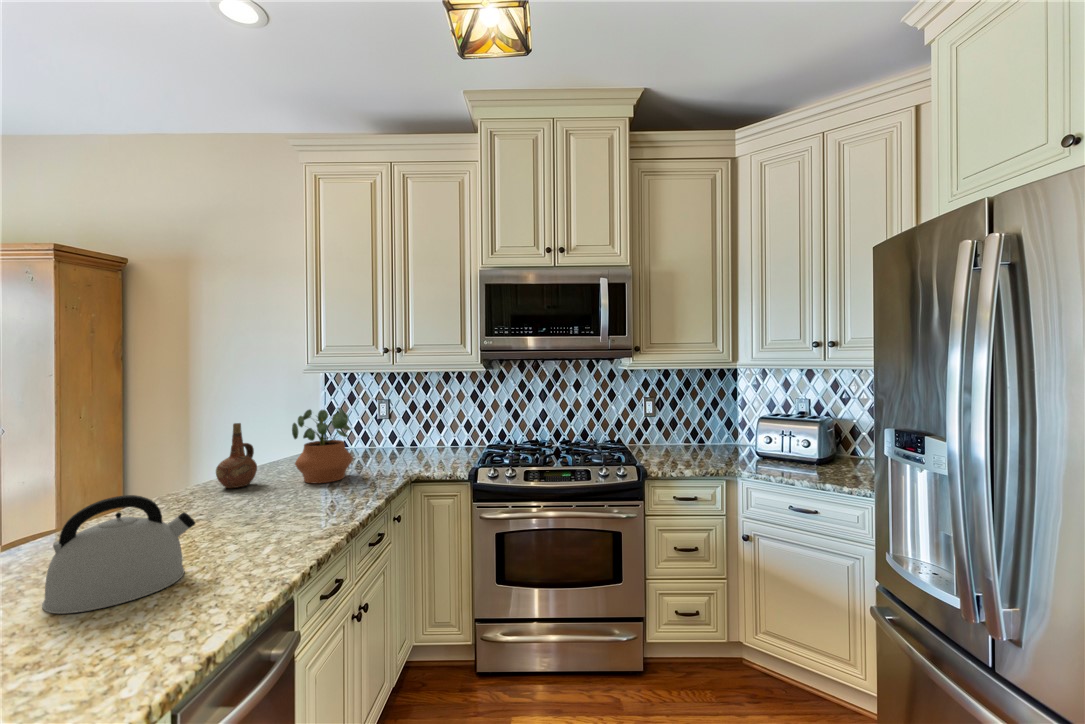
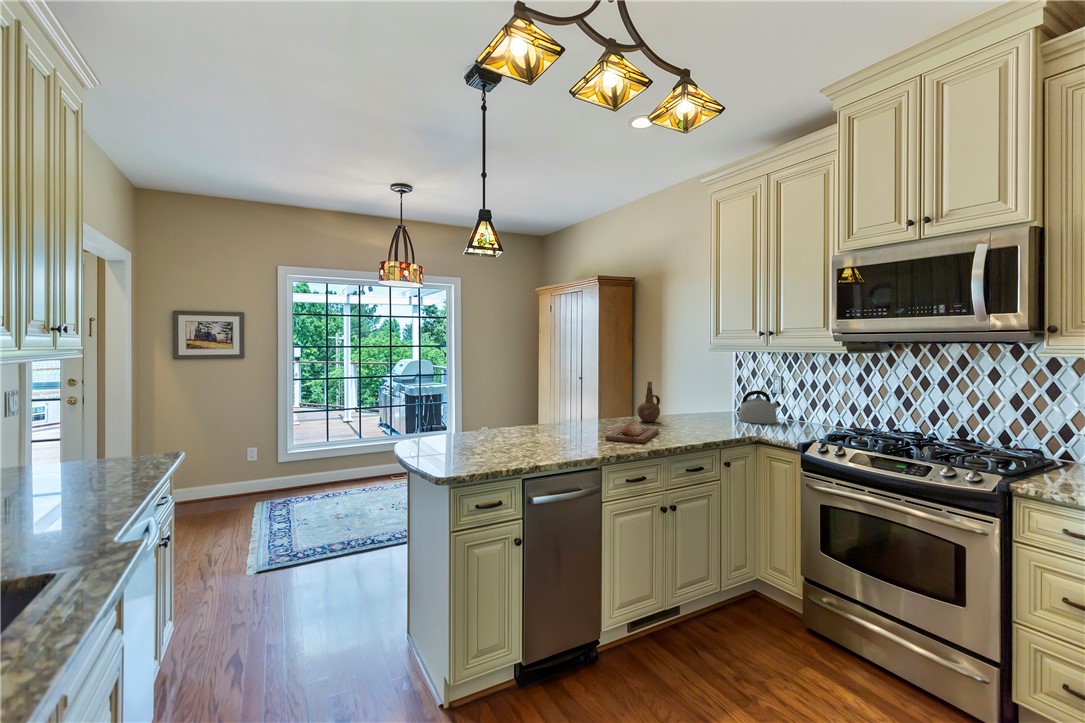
potted plant: present [292,408,353,483] -> none [677,377,721,429]
bread loaf: none [220,493,304,544] -> present [605,421,659,443]
kettle: present [42,495,195,614] -> present [738,391,781,424]

